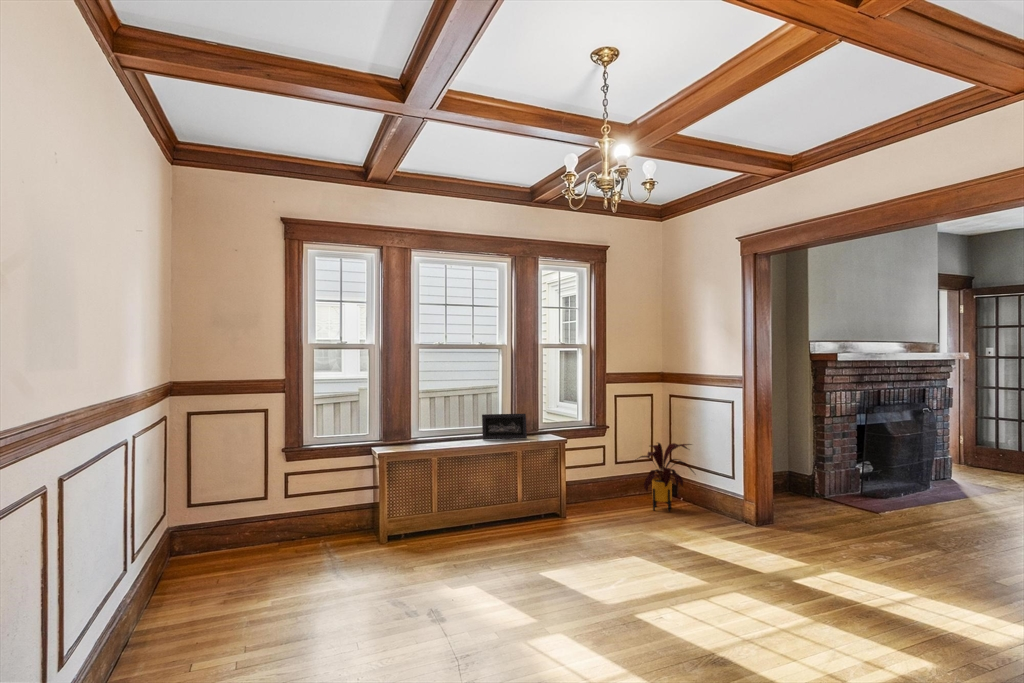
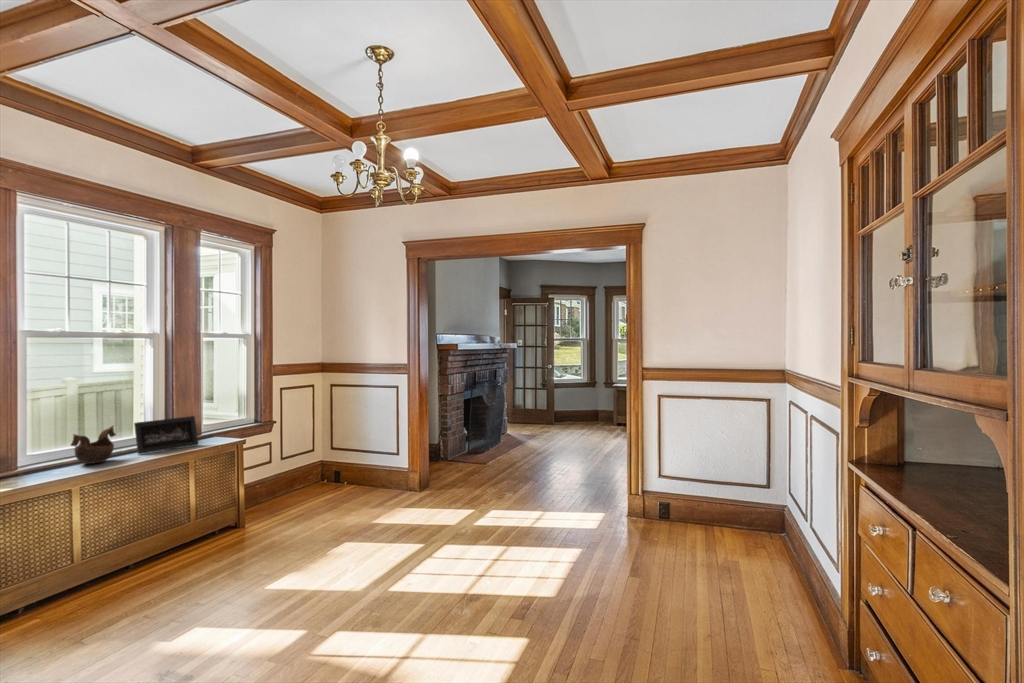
decorative bowl: none [435,415,470,442] -> present [71,426,116,464]
house plant: present [637,443,694,512] -> none [302,429,368,498]

